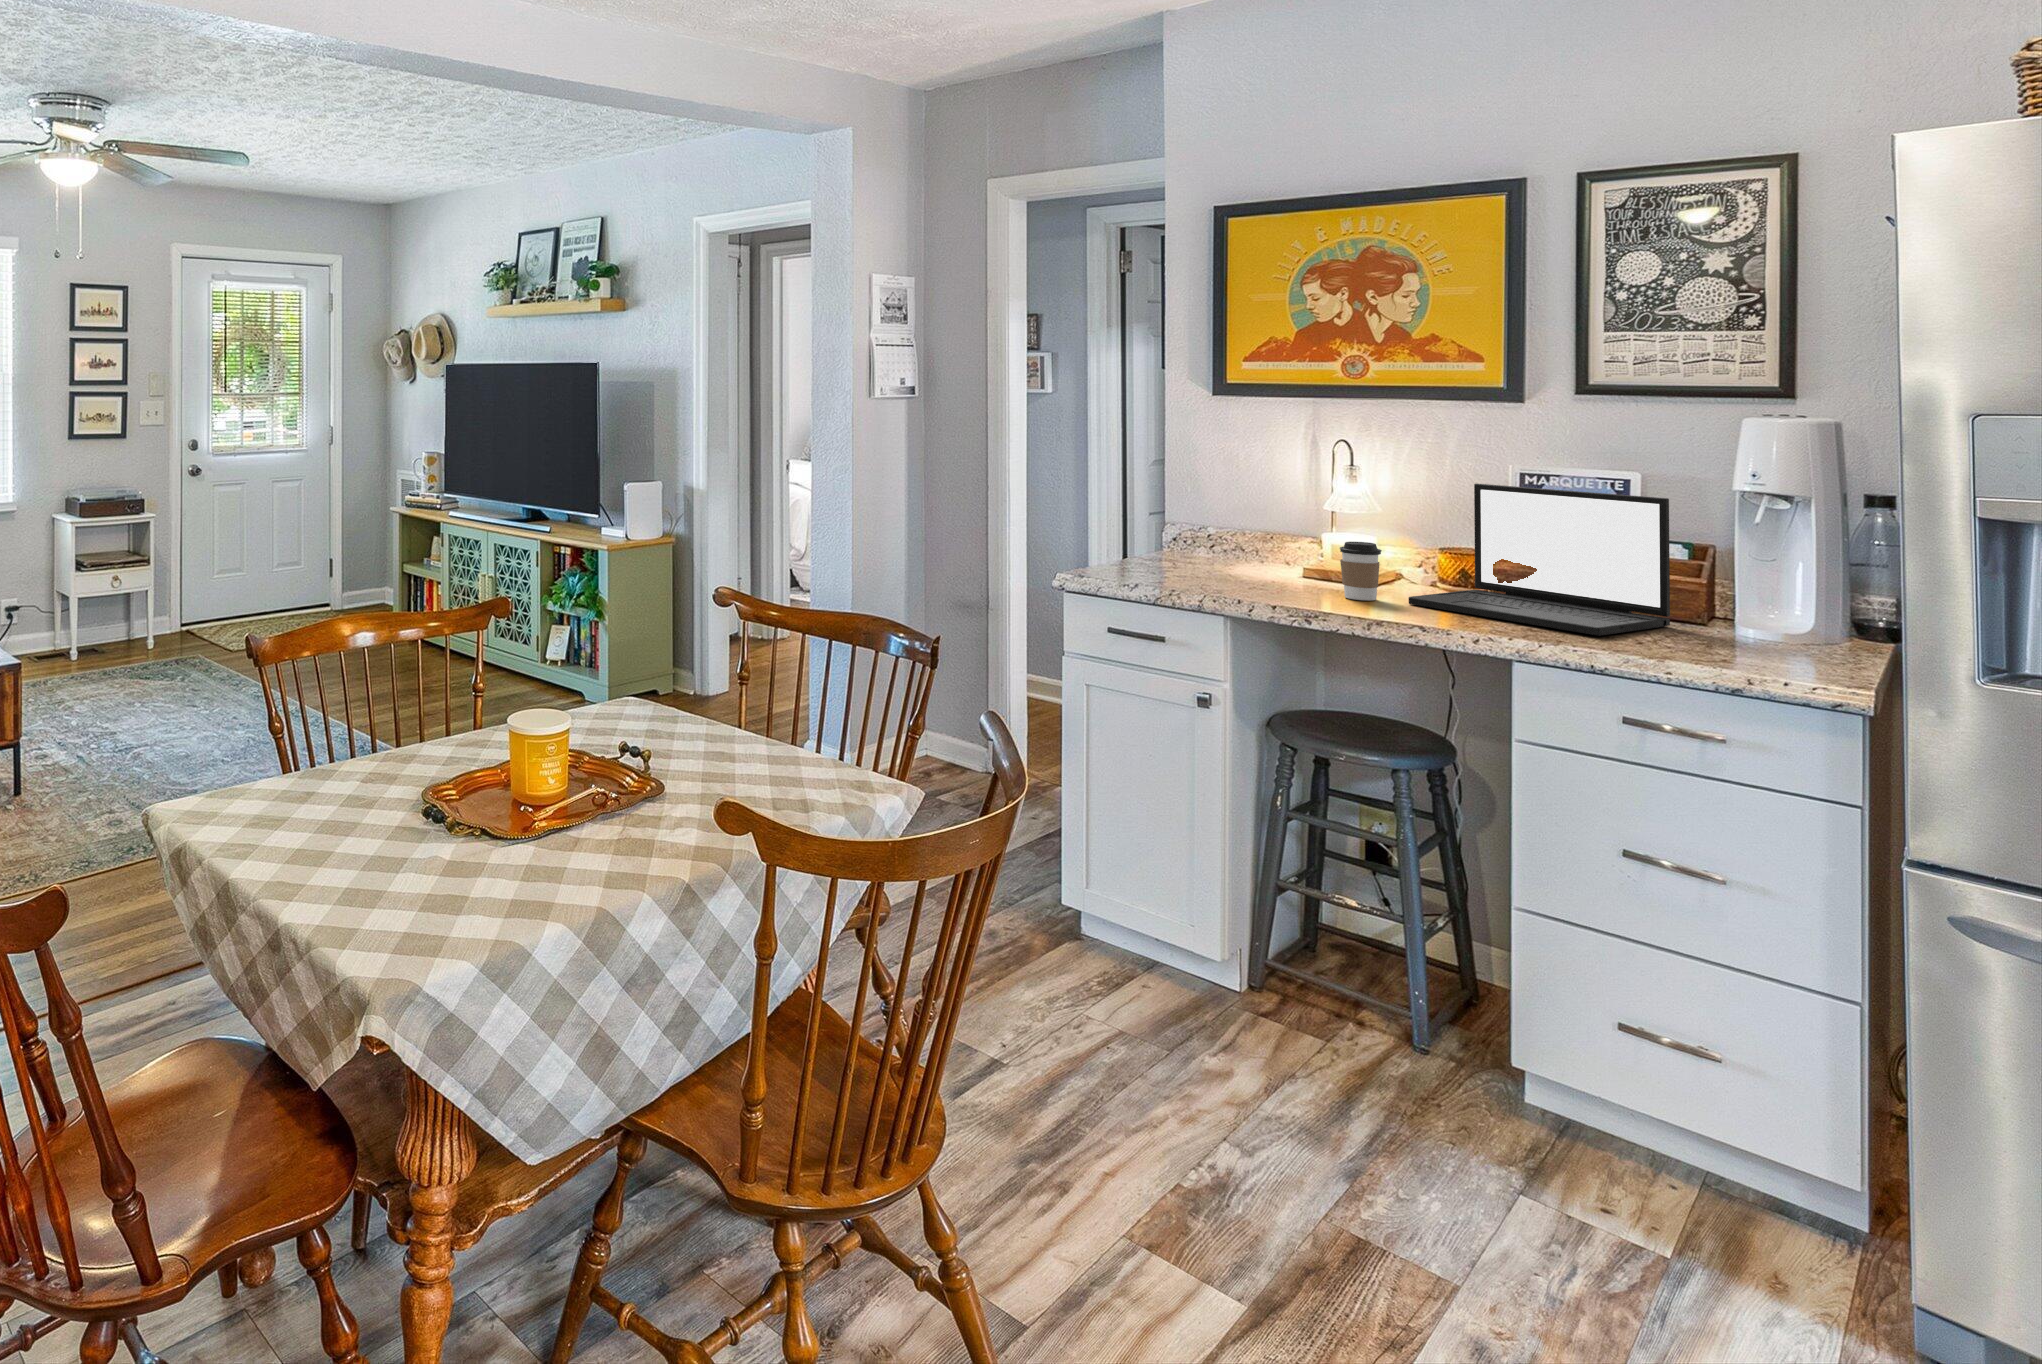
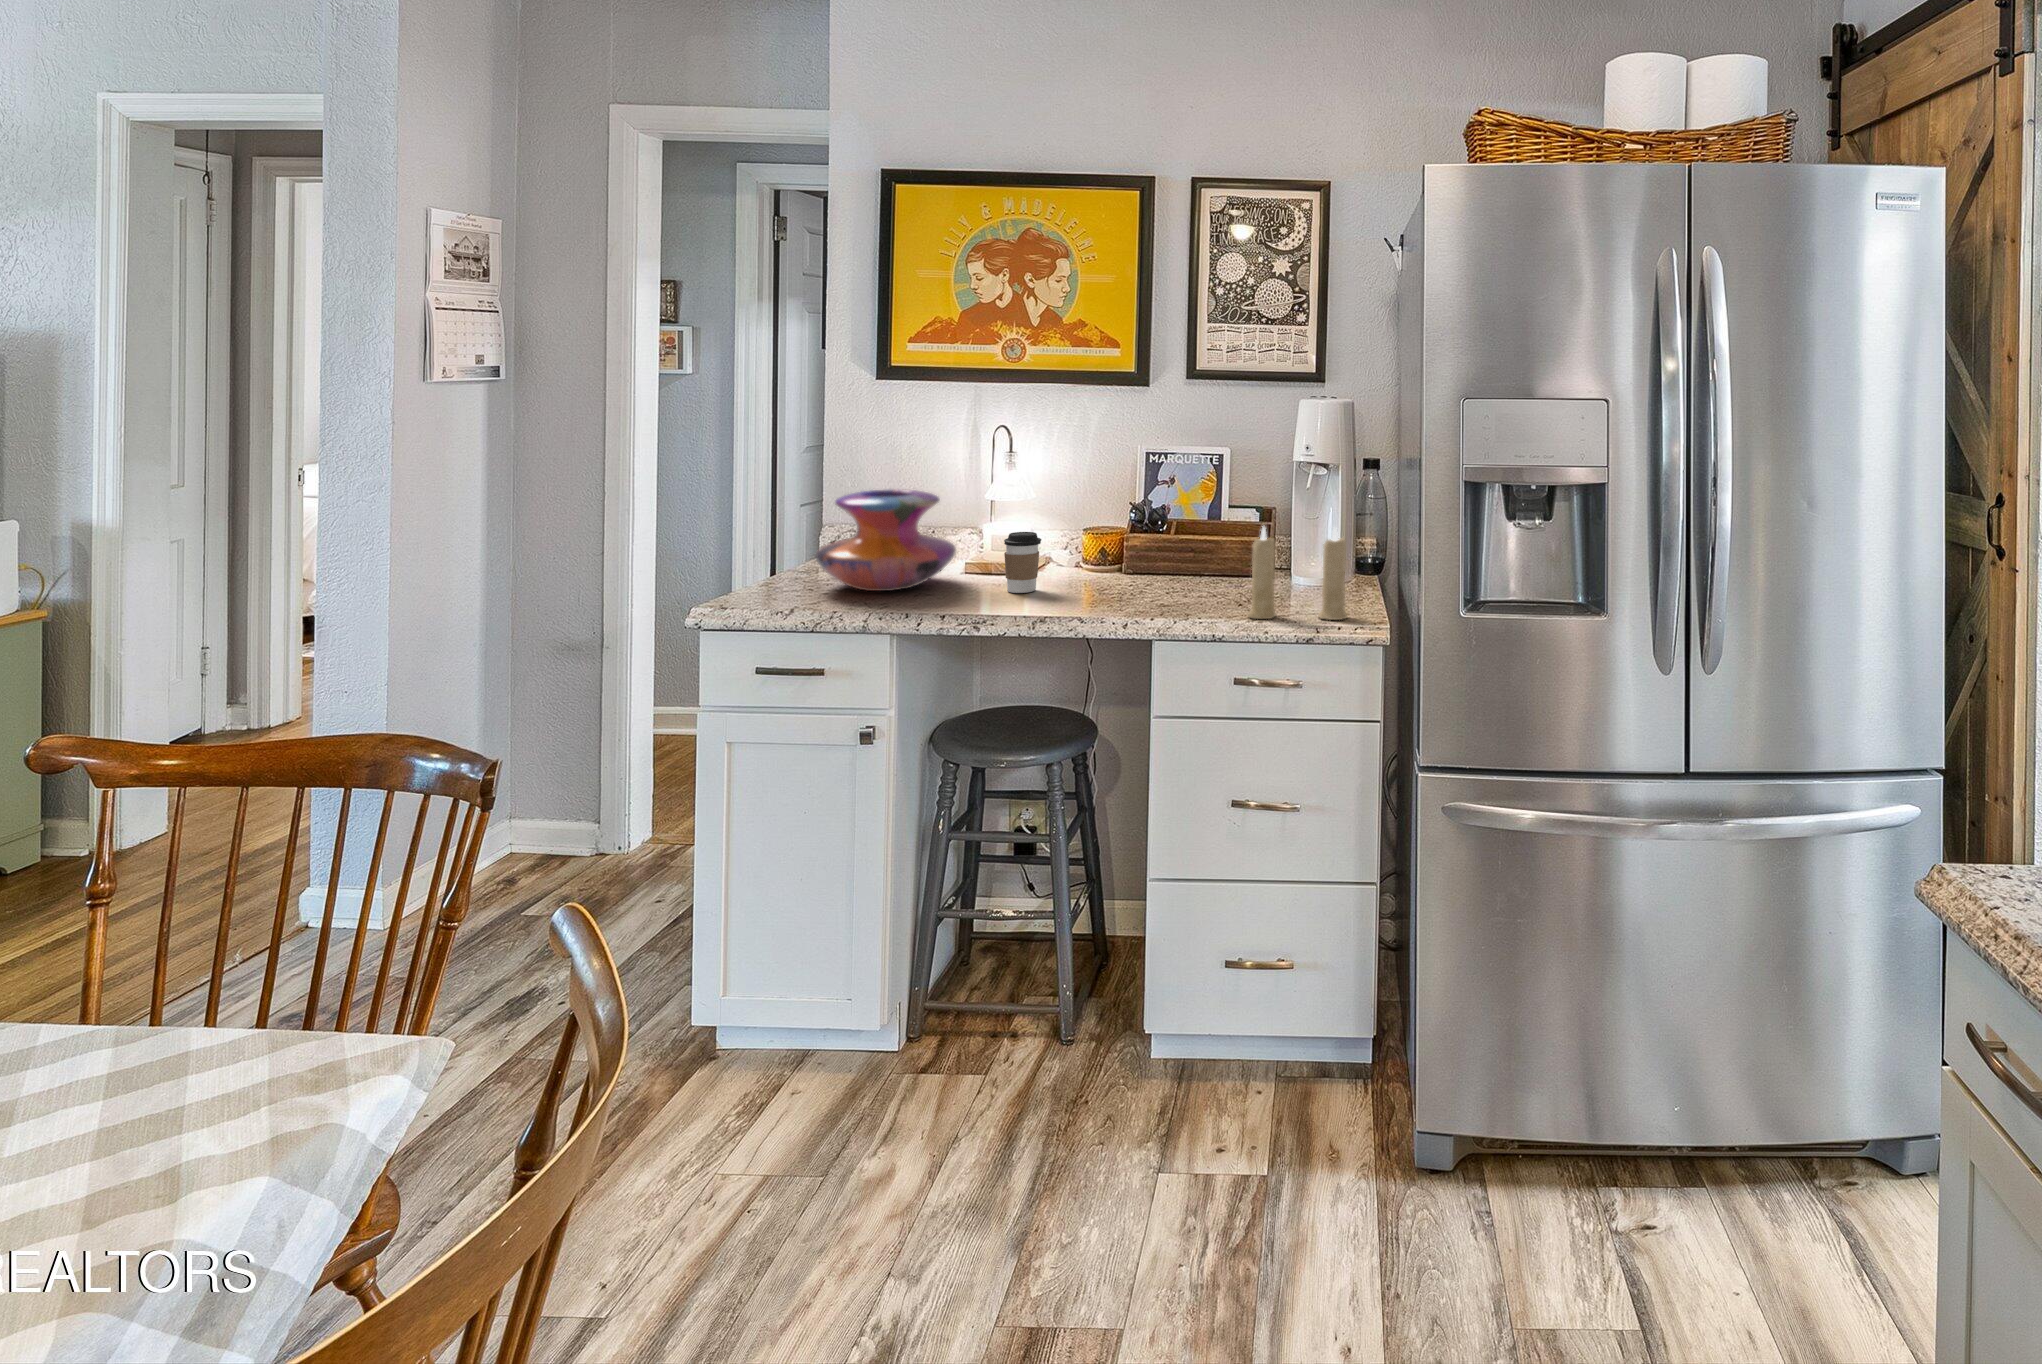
laptop: present [1409,484,1670,636] -> none [1064,465,1257,603]
decorative vase: none [1157,493,1291,583] -> present [816,489,956,591]
candle: none [1636,549,1794,673] -> present [1248,527,1347,620]

